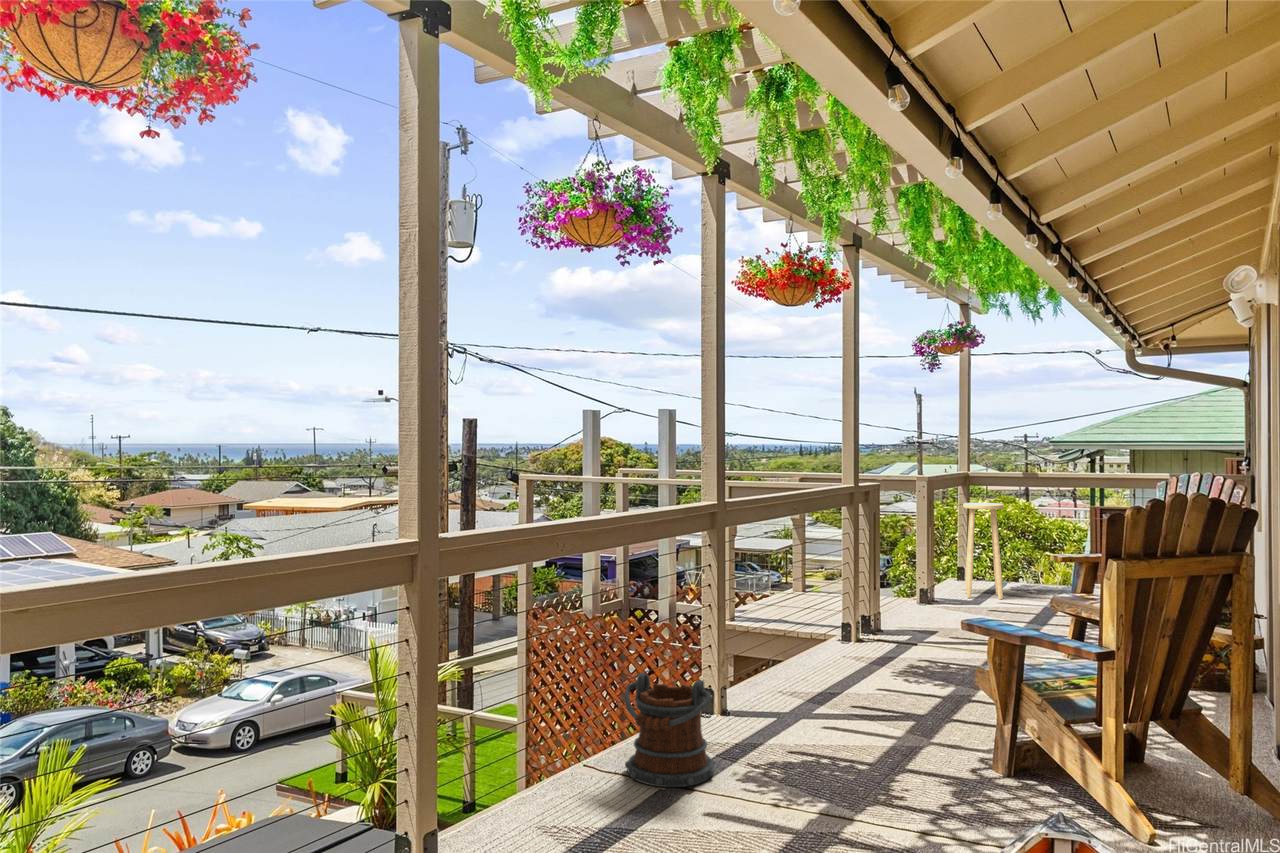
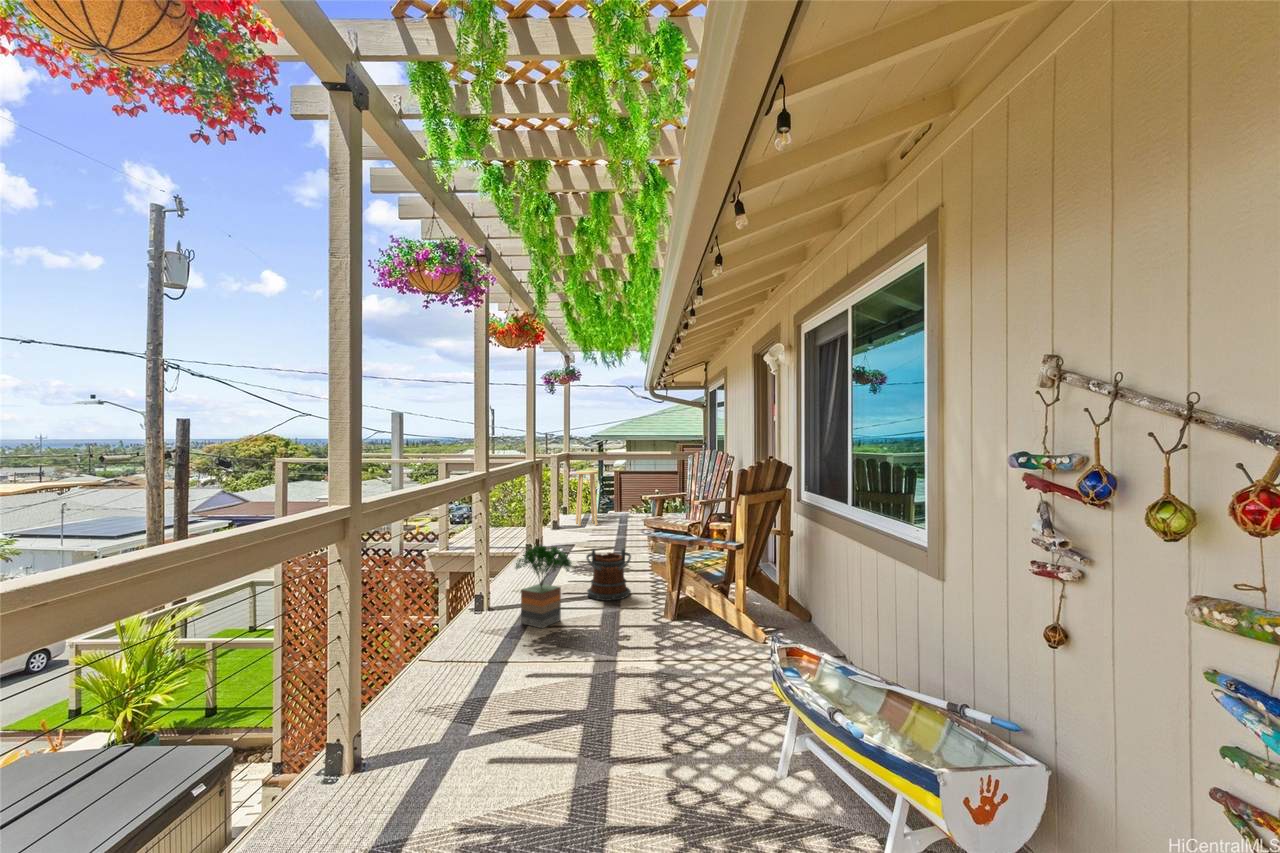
potted tree: none [745,616,838,747] -> present [515,546,572,628]
bucket: present [625,673,714,787] -> present [586,548,631,600]

